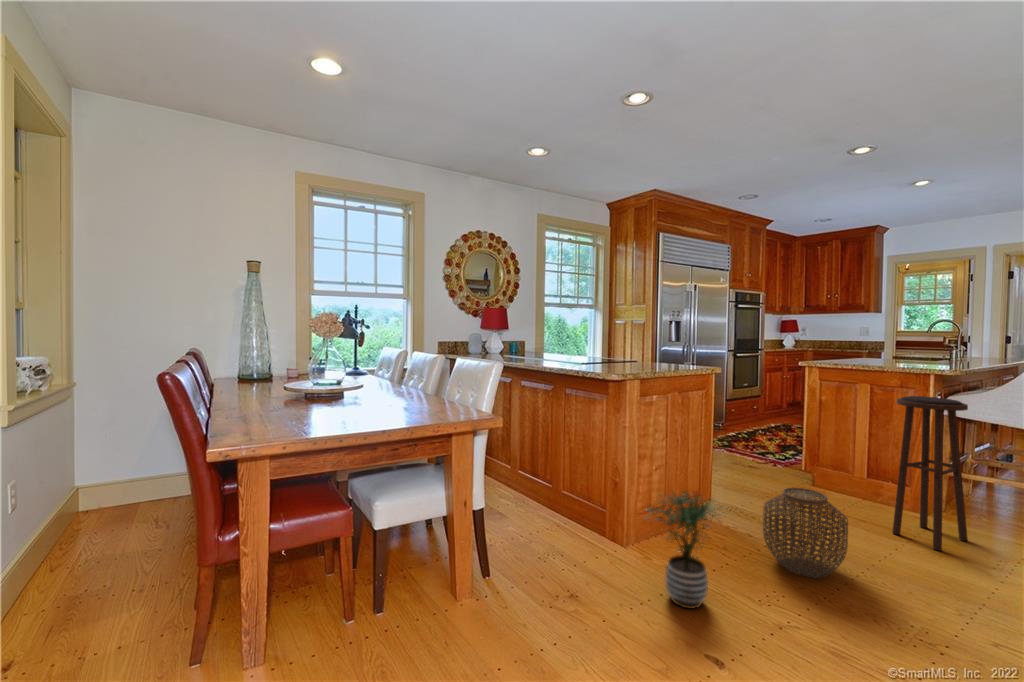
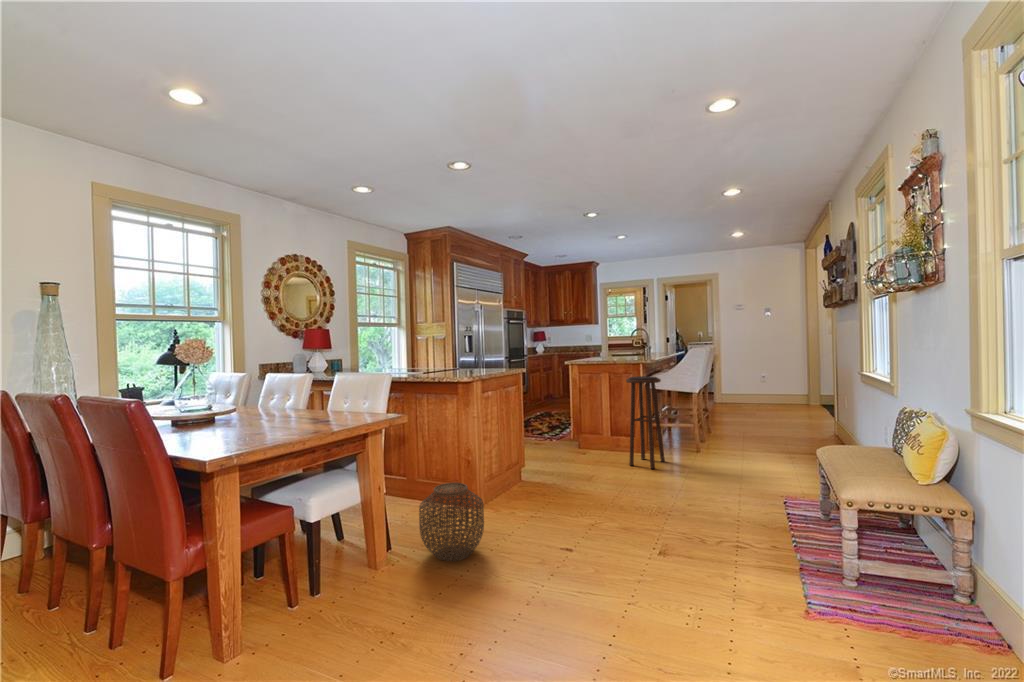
woven basket: present [763,488,848,578] -> present [419,483,484,561]
potted plant: present [646,490,716,609] -> none [504,450,559,531]

